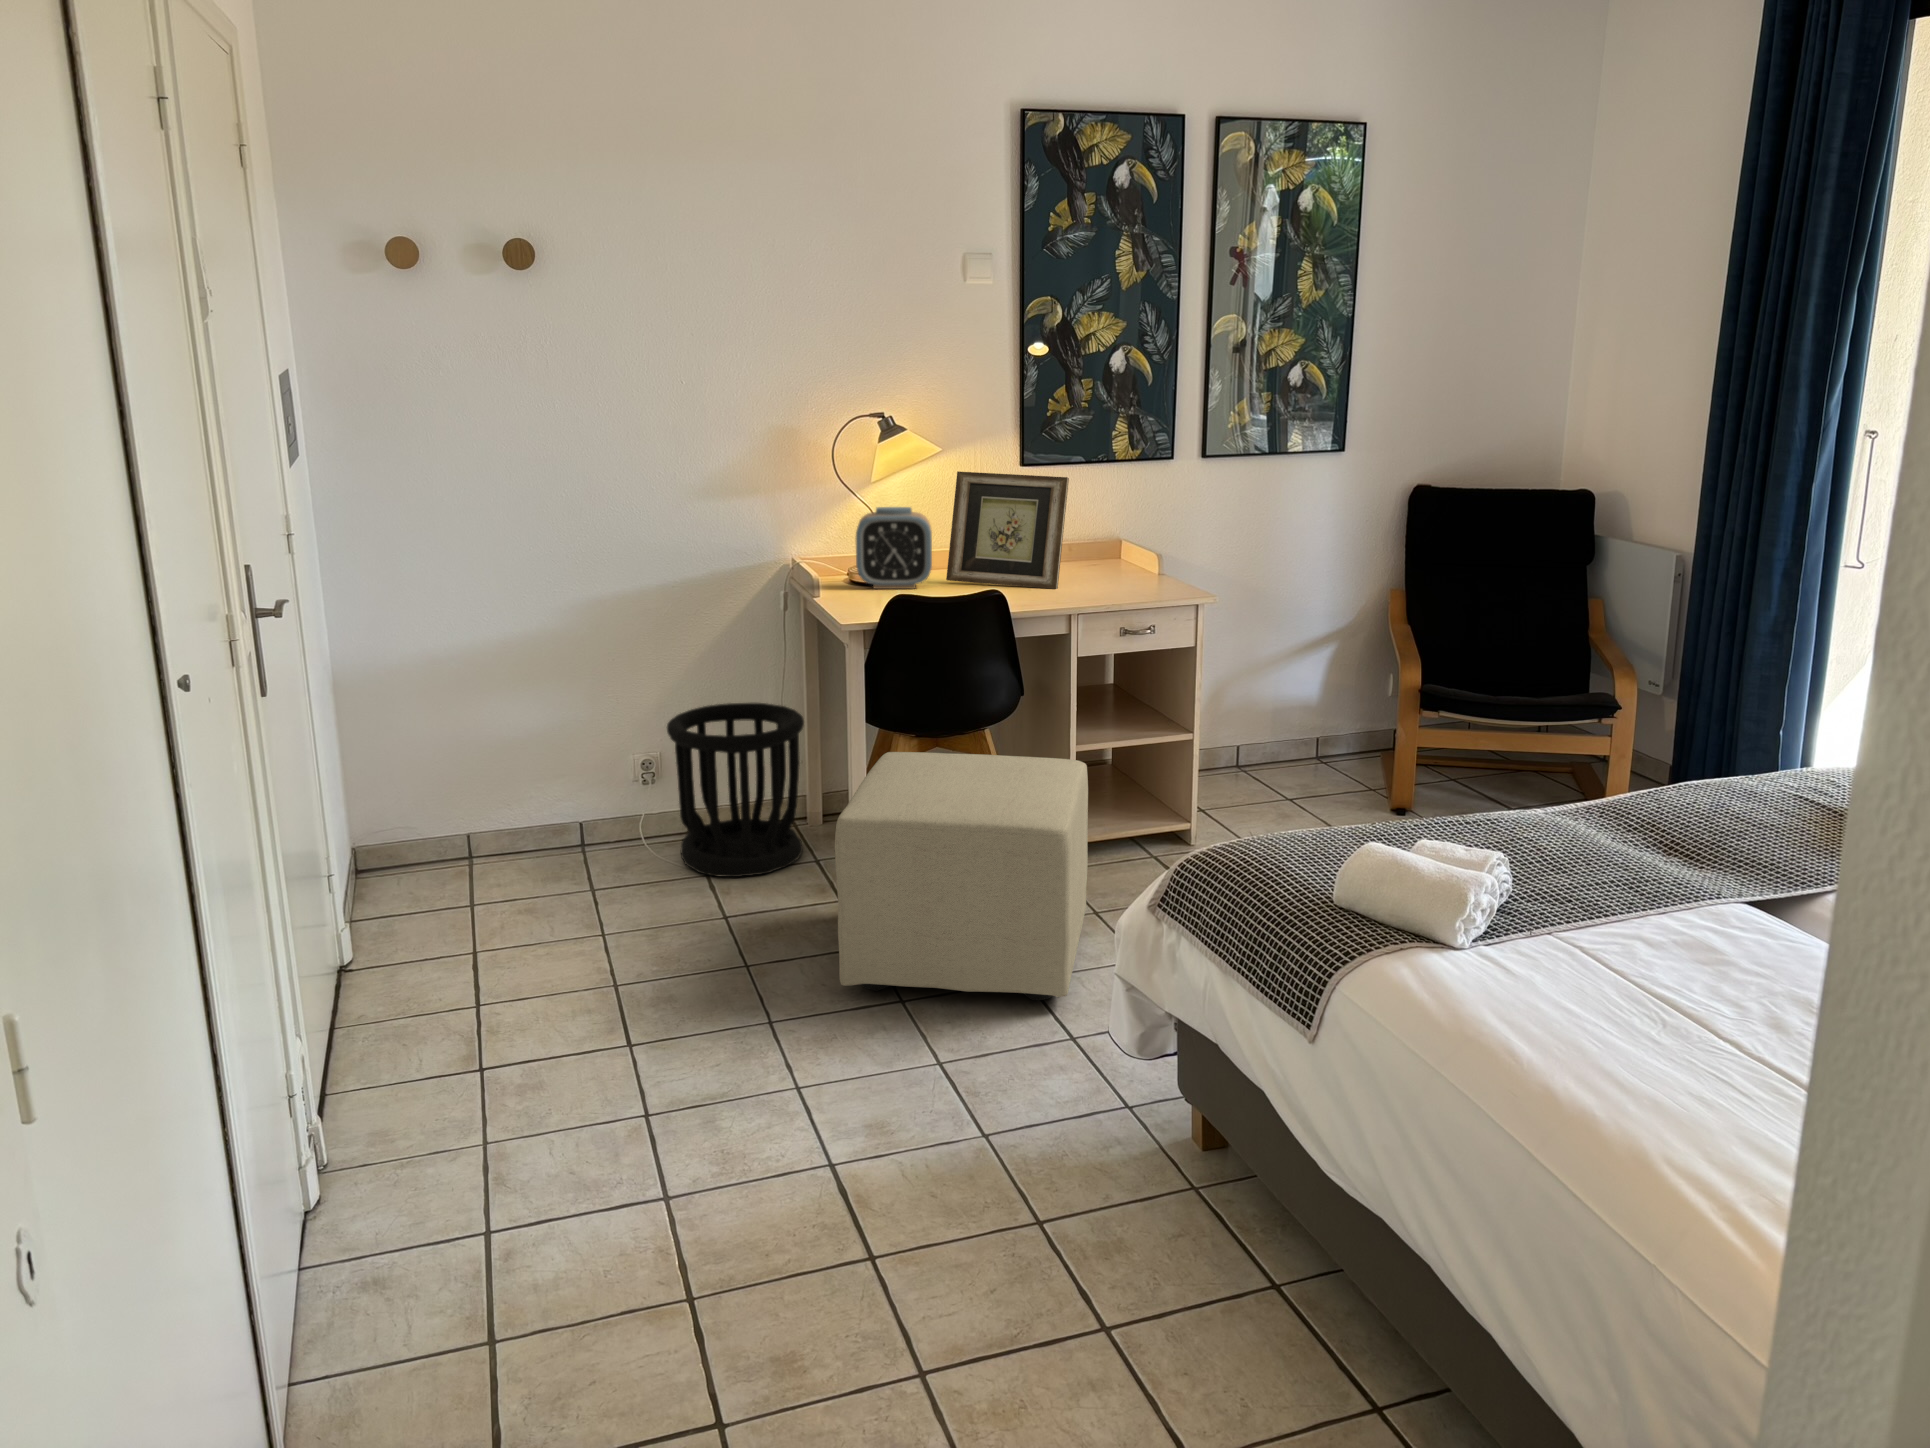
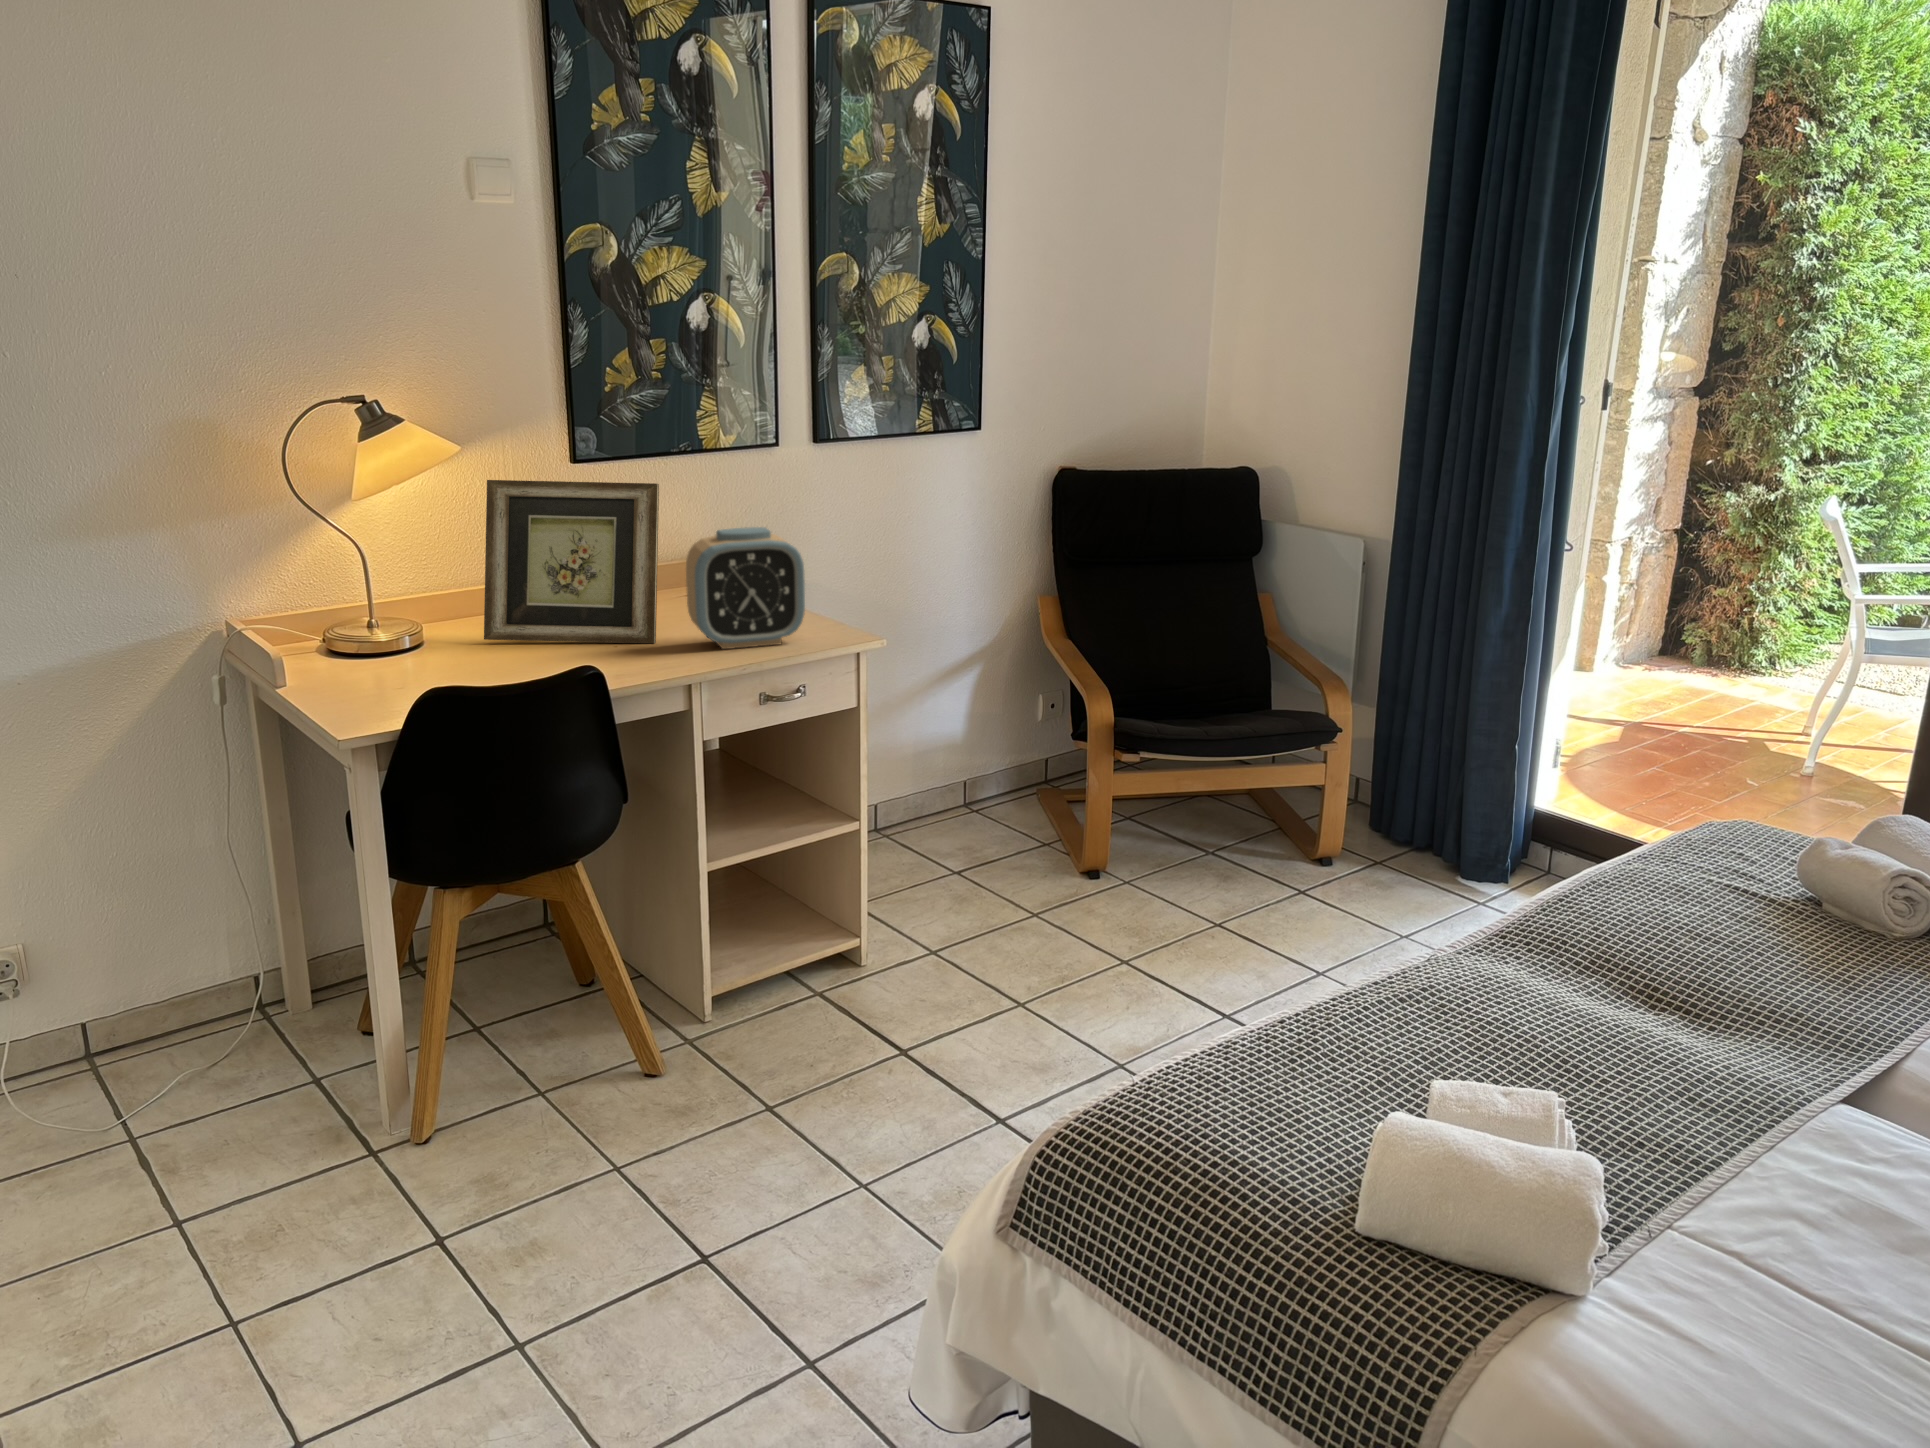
alarm clock: present [856,507,932,589] -> present [686,527,805,649]
wastebasket: present [667,703,804,877] -> none [36,849,291,1139]
ottoman: present [835,752,1088,1000] -> none [382,907,781,1343]

